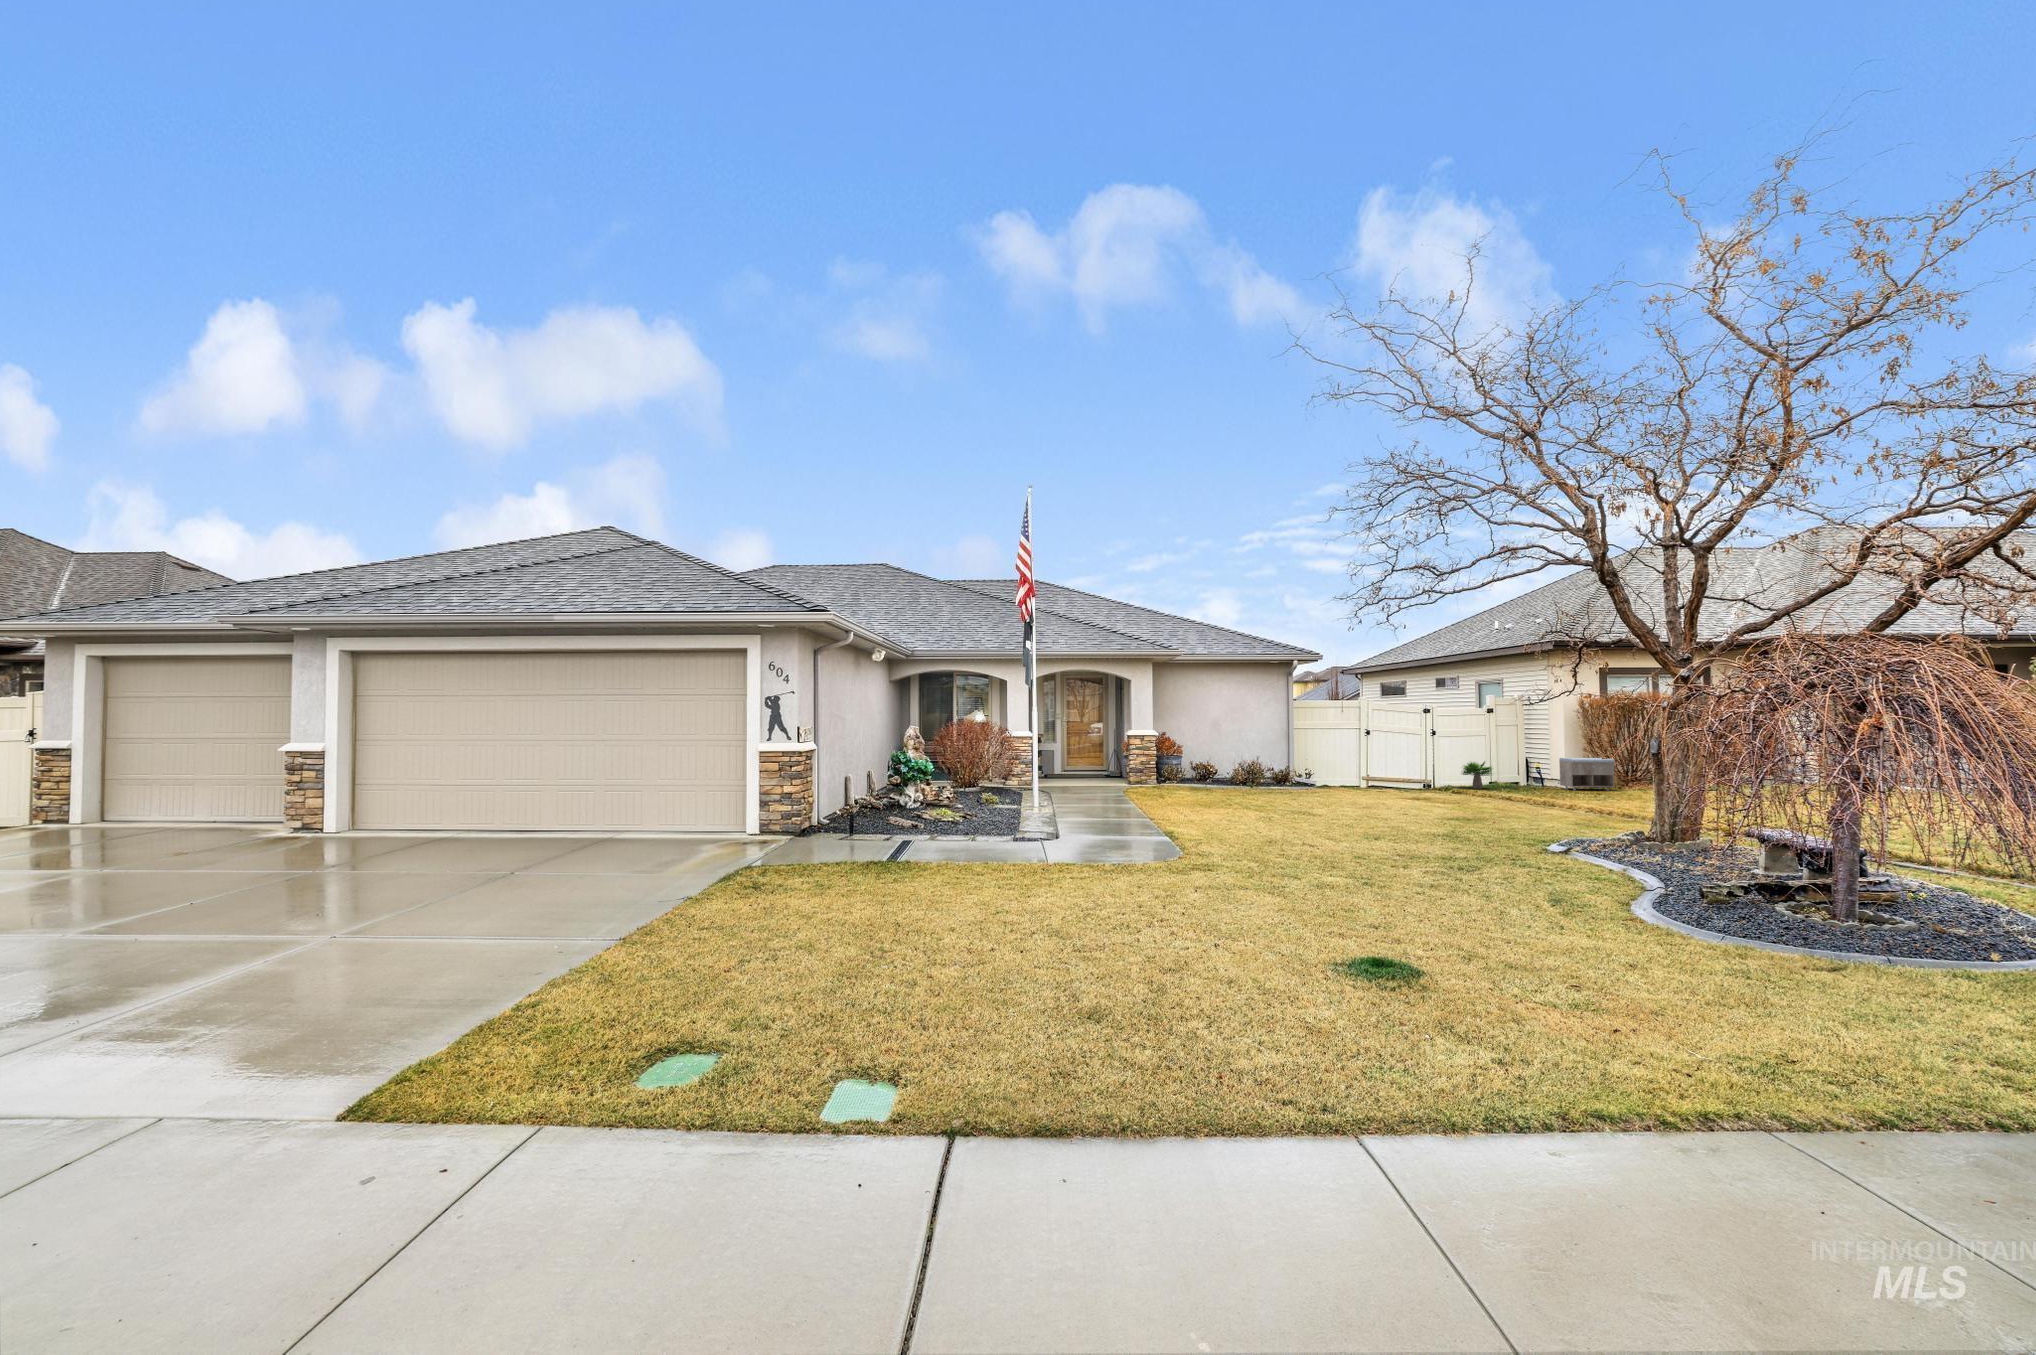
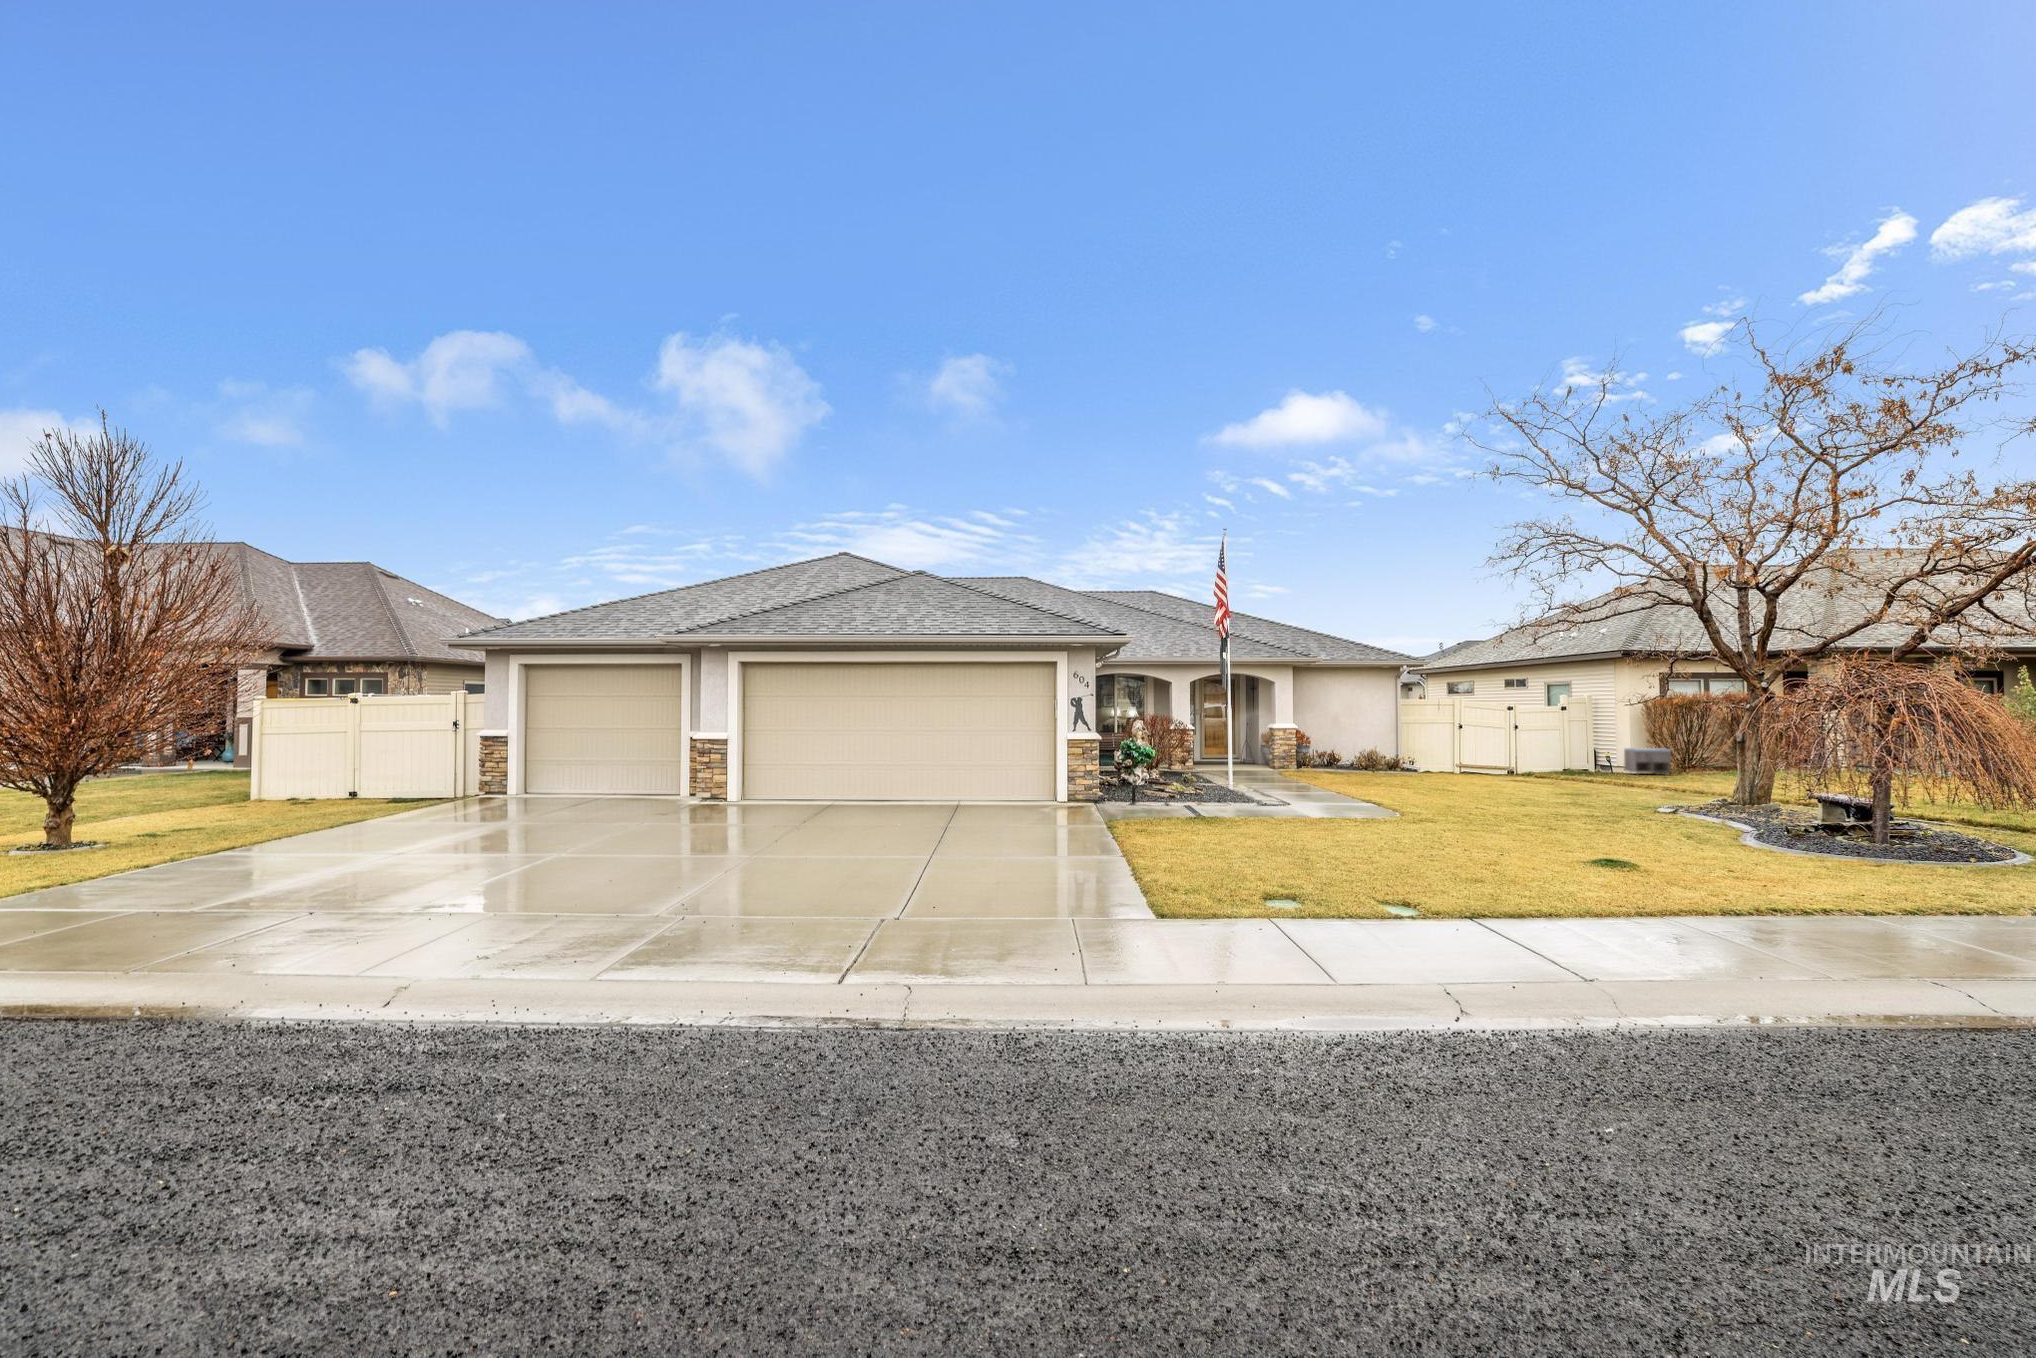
potted plant: present [1463,761,1492,789] -> none [1540,750,1573,774]

